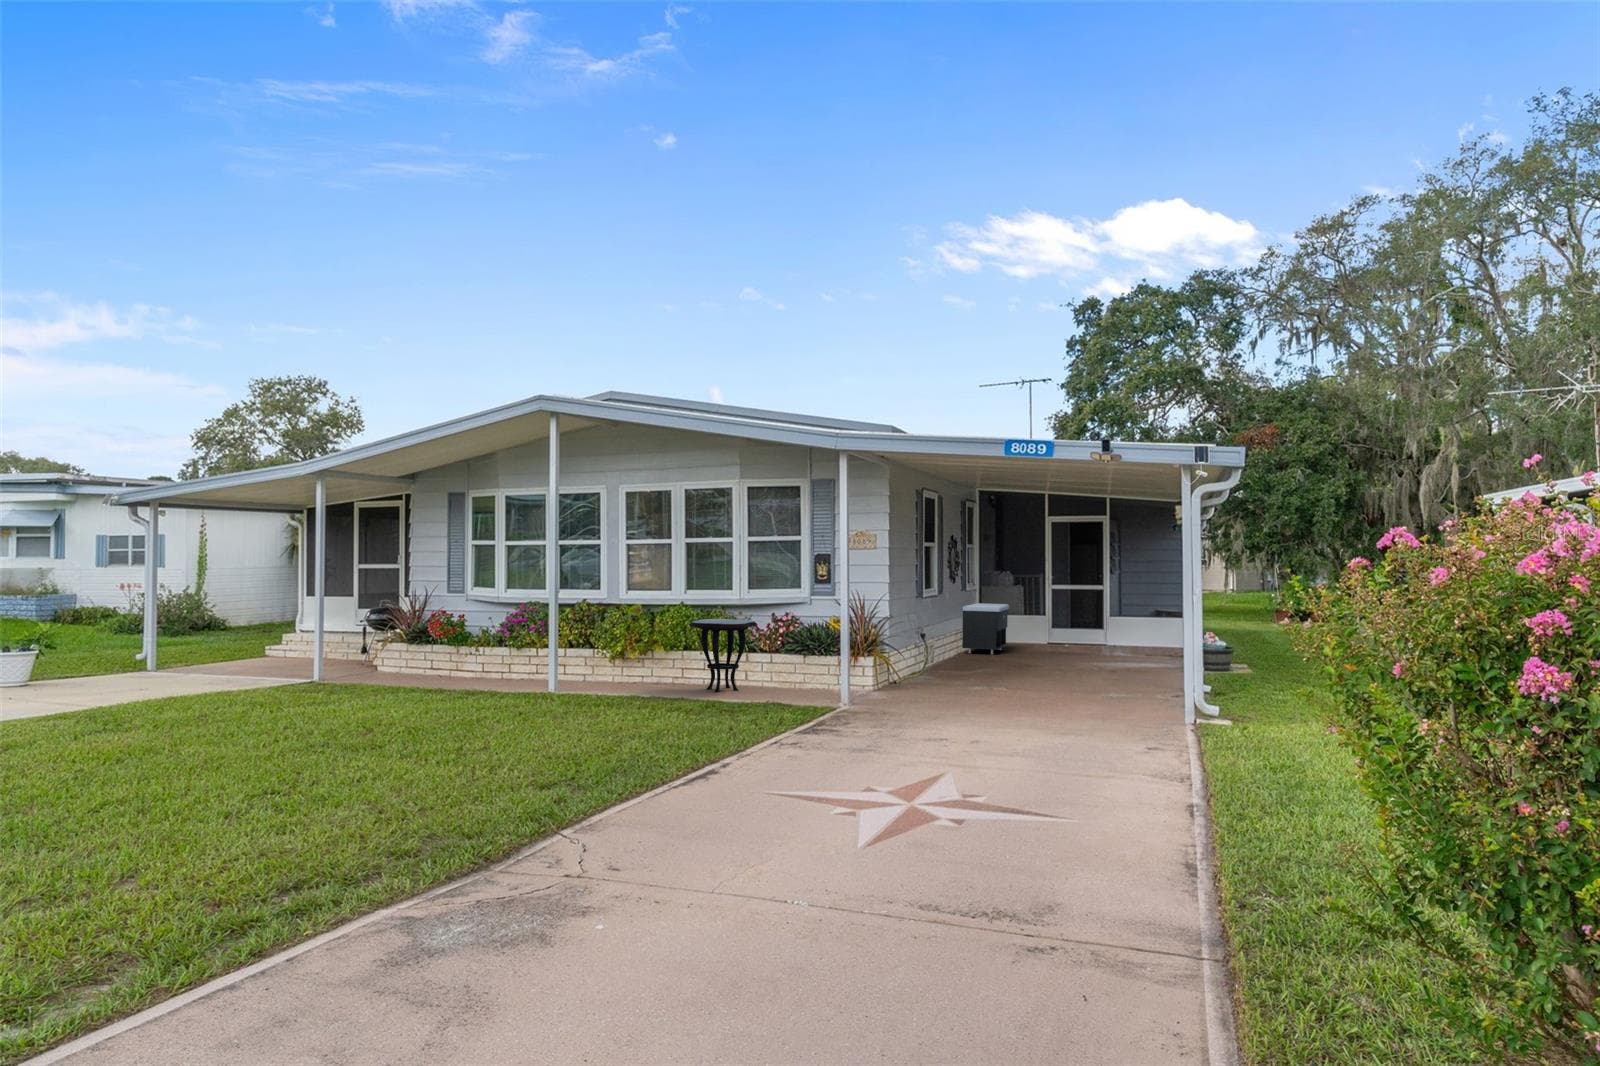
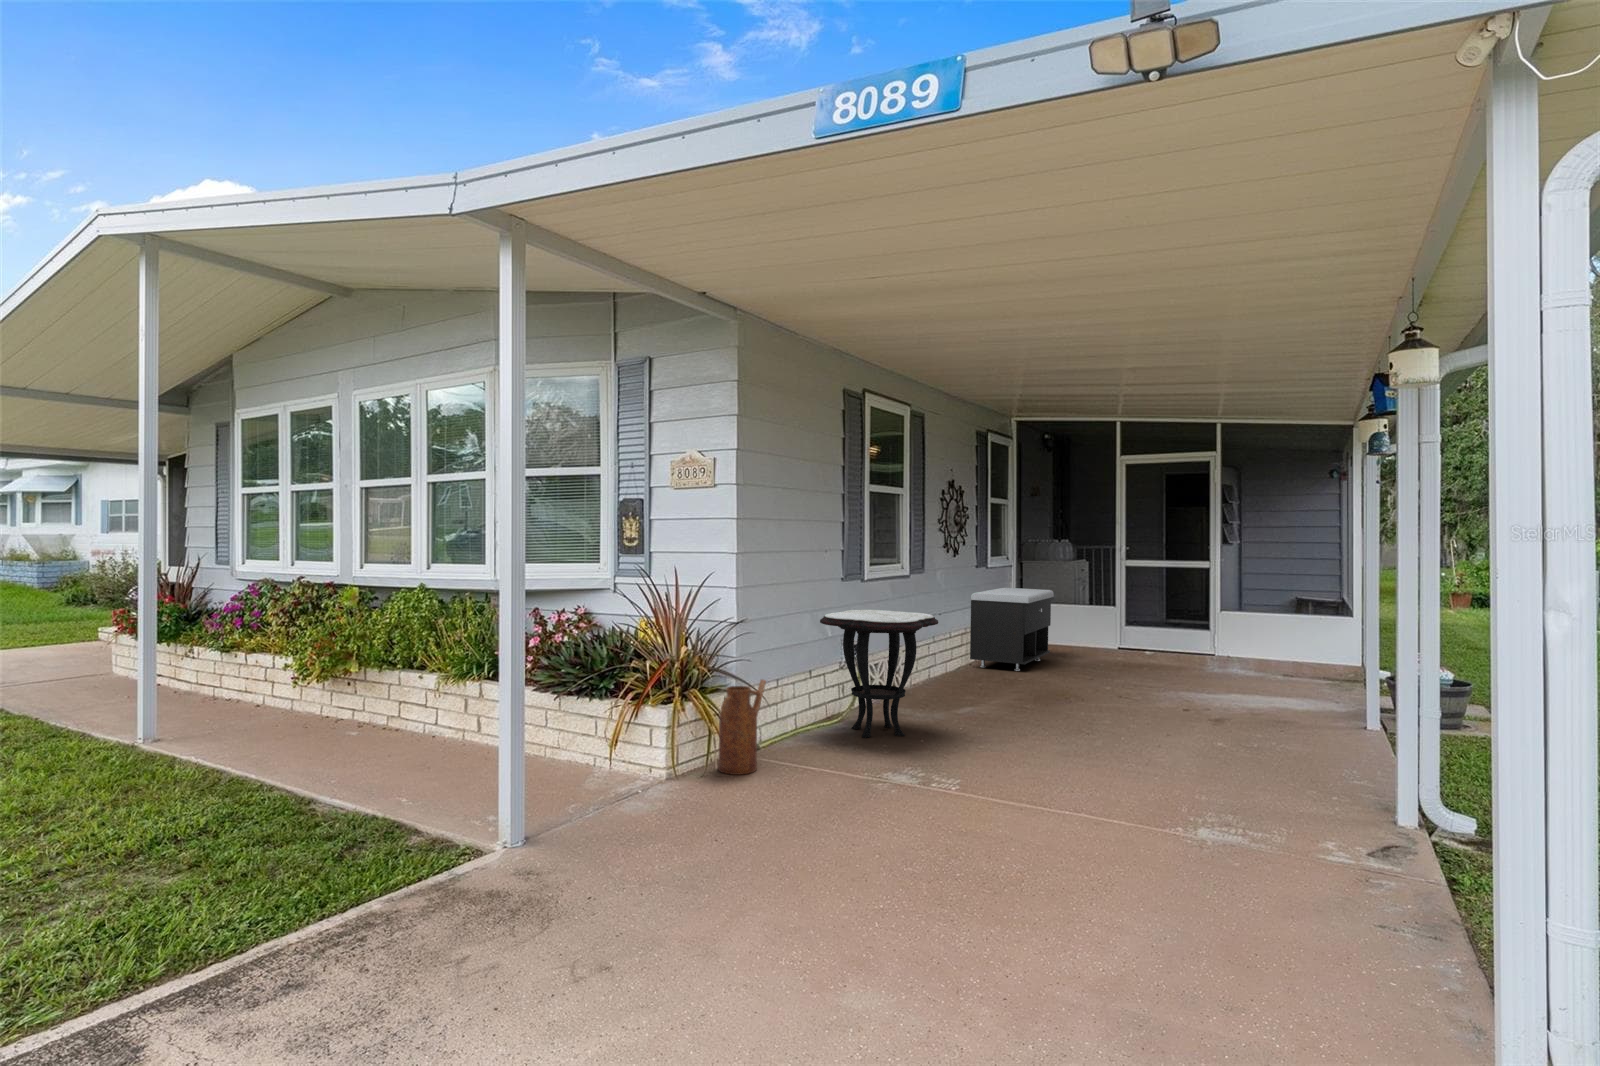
side table: present [689,619,757,692] -> present [820,610,938,738]
watering can: none [885,646,904,690] -> present [718,680,766,775]

